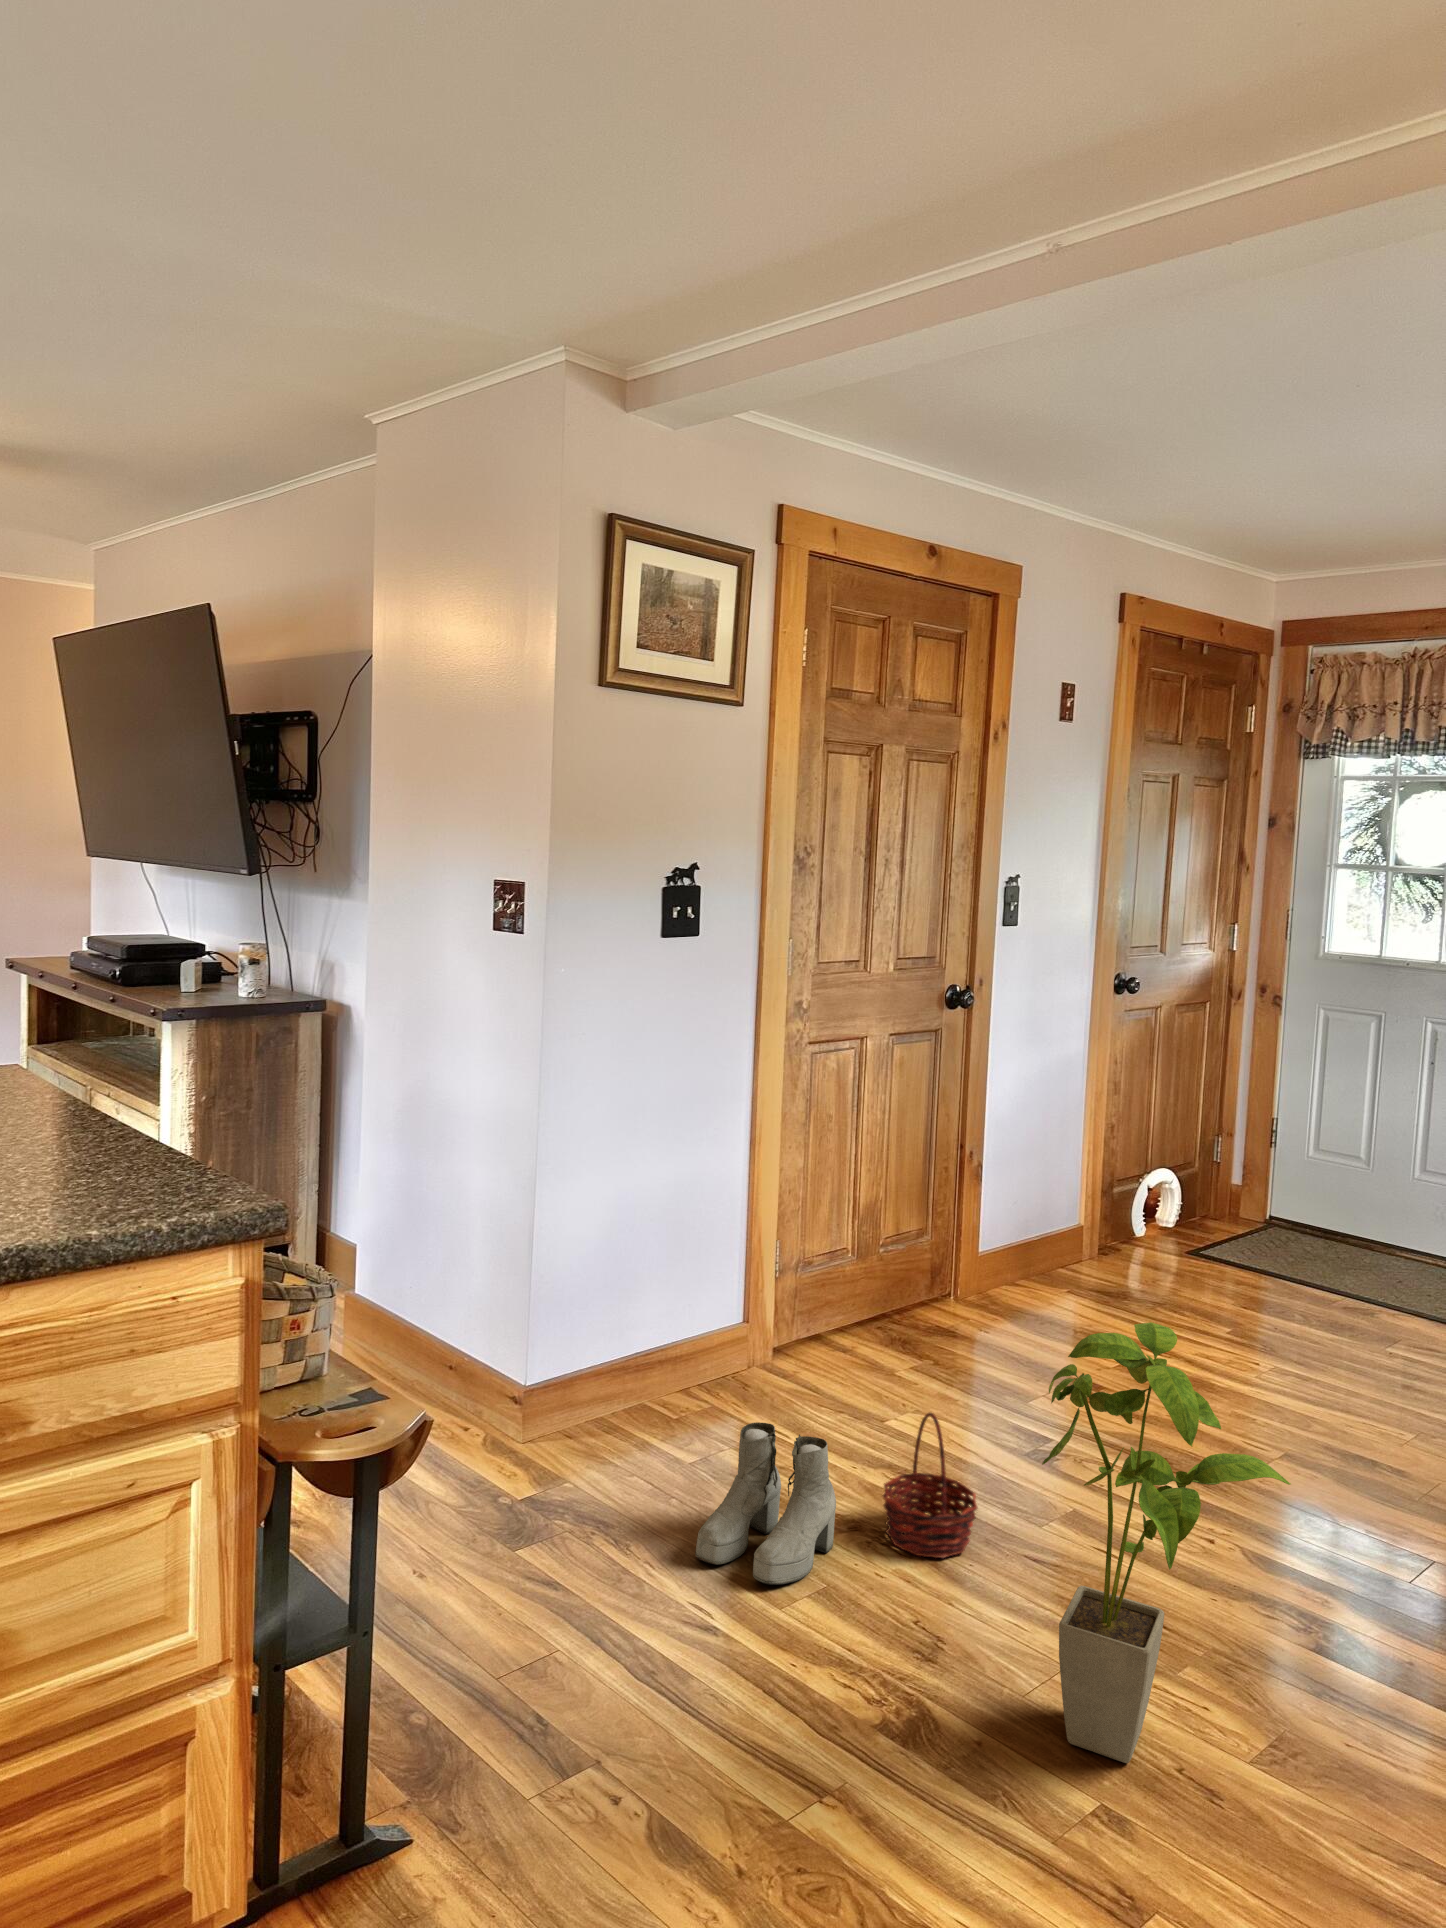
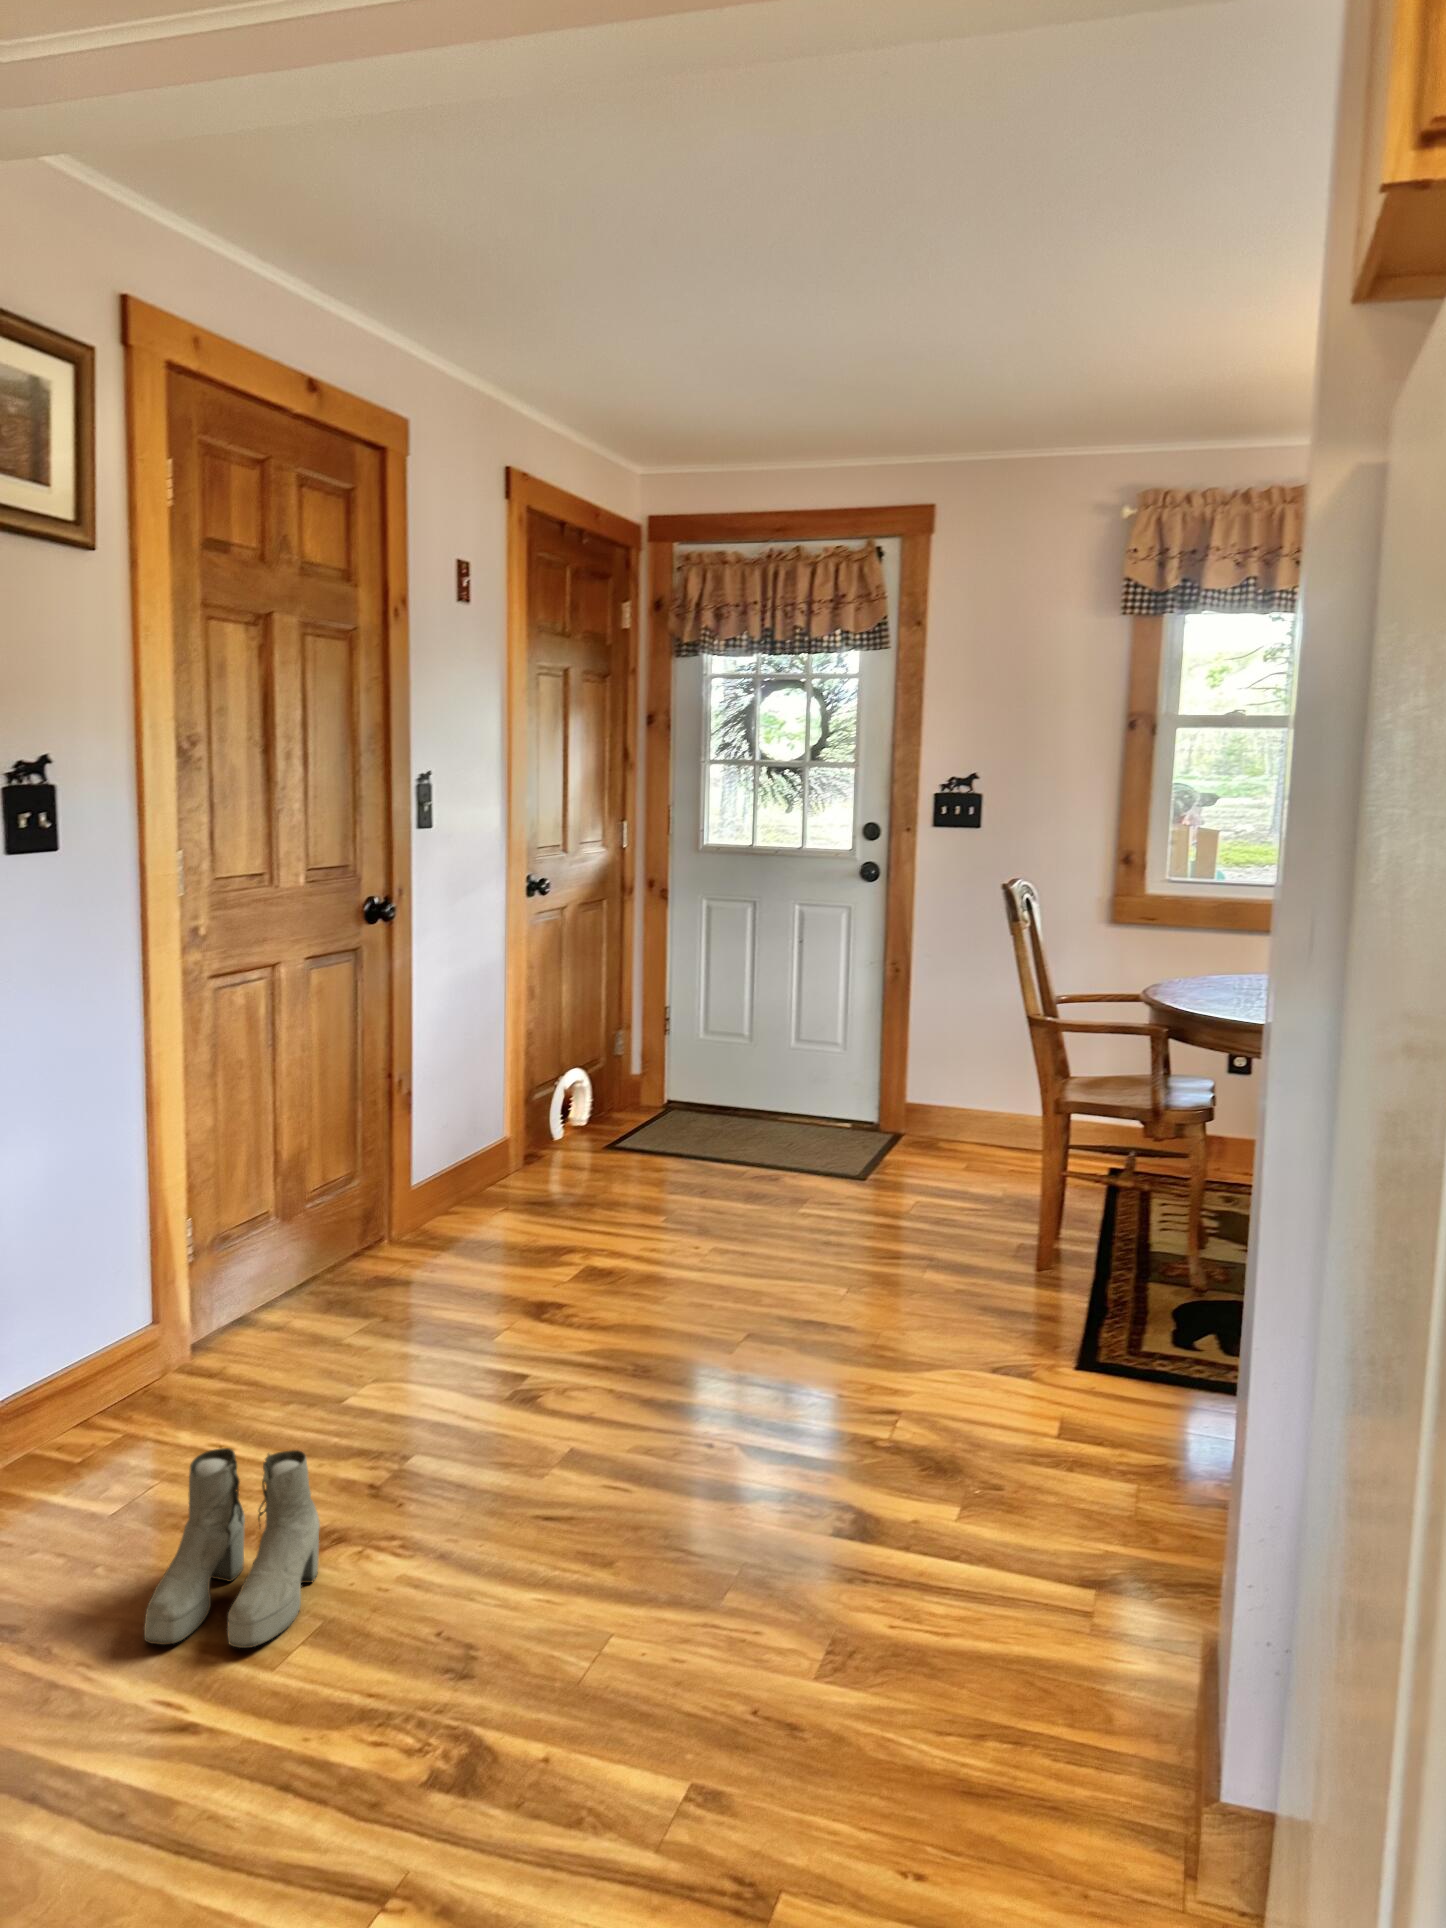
house plant: present [1042,1322,1291,1763] -> none [589,1246,842,1721]
basket: present [883,1413,977,1558] -> none [370,1386,483,1552]

